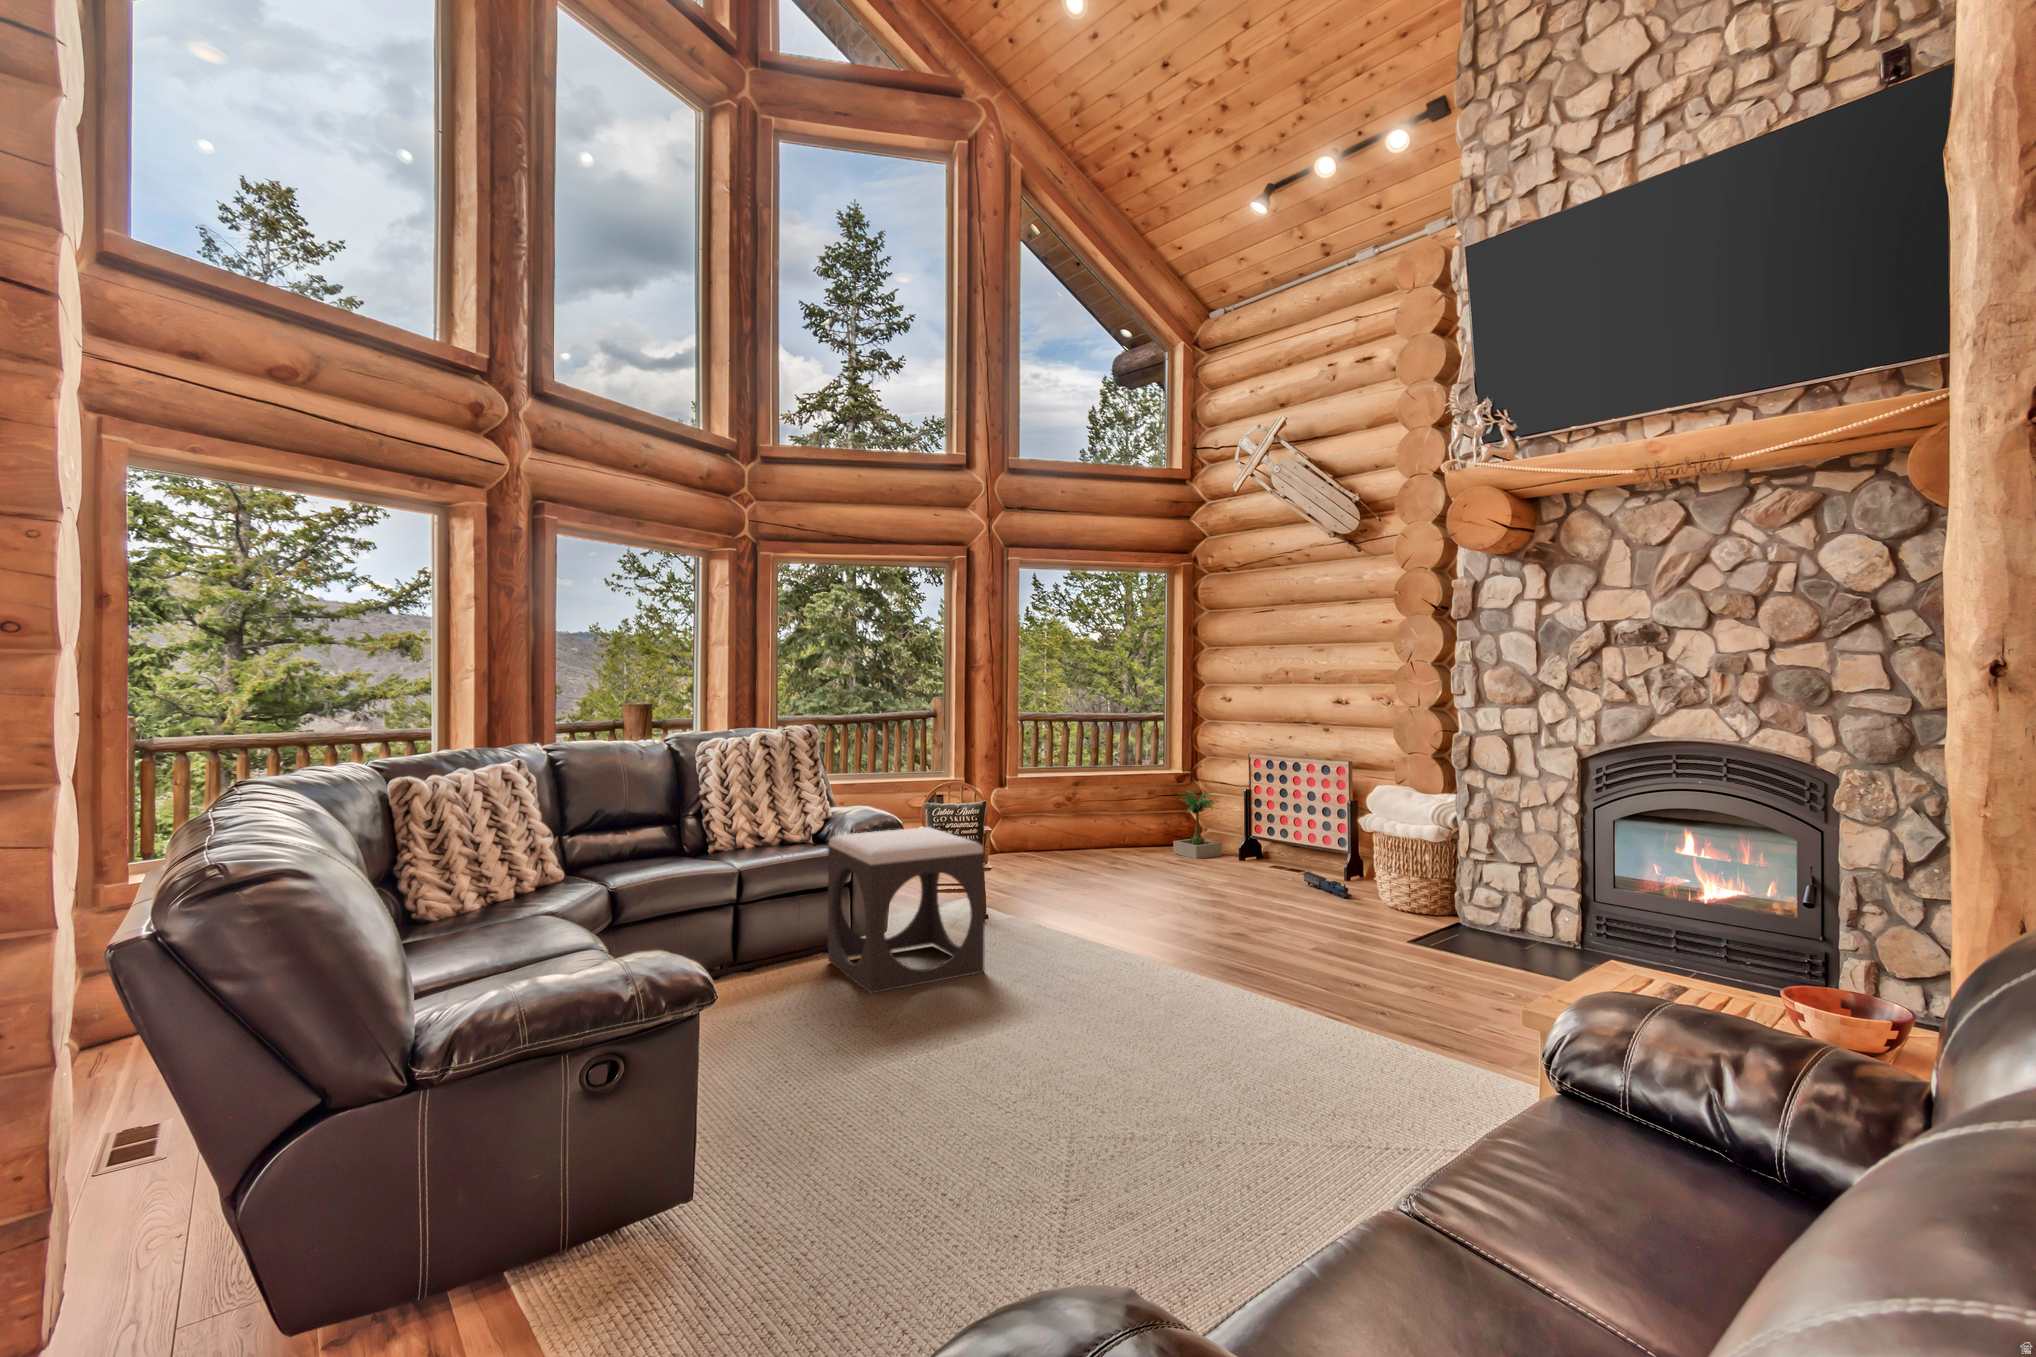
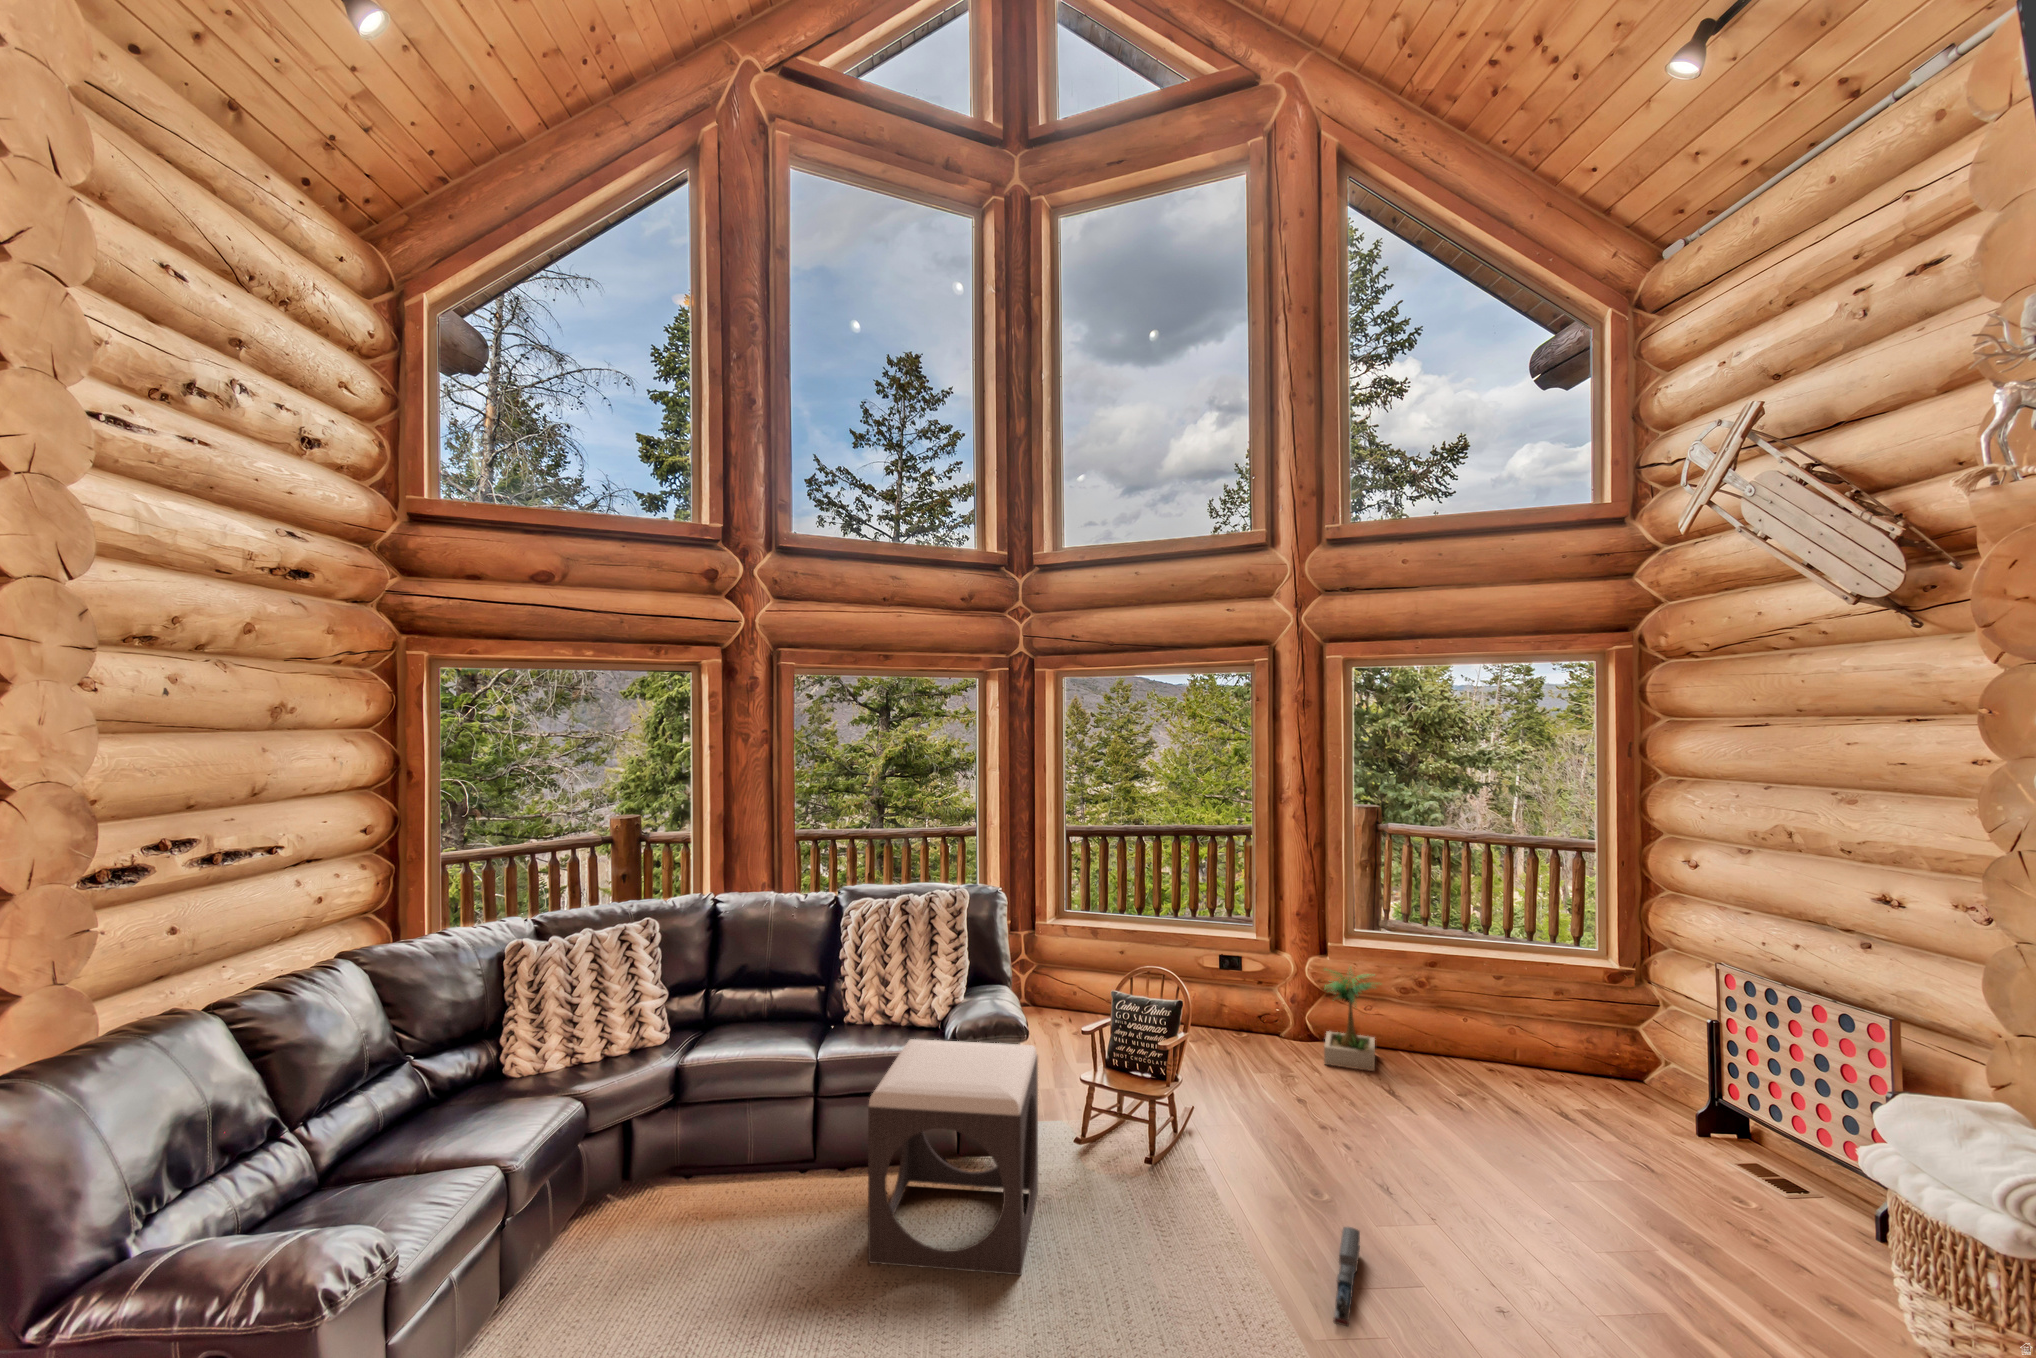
potted plant: present [1173,790,1222,859] -> present [1324,969,1378,1071]
toy train: present [1303,872,1352,899] -> present [1334,1227,1360,1327]

